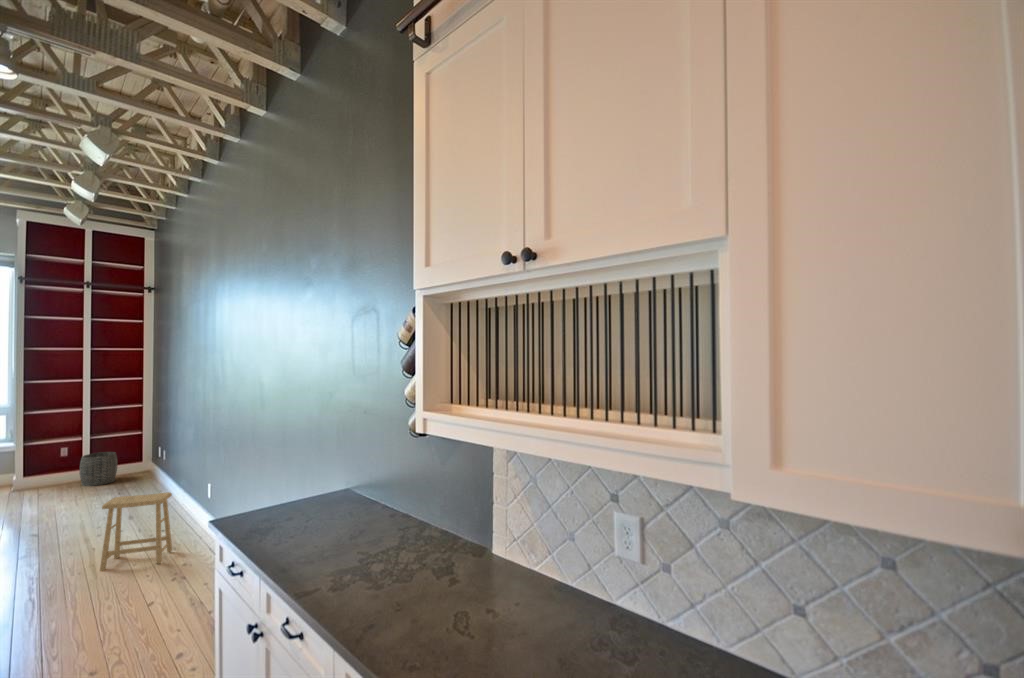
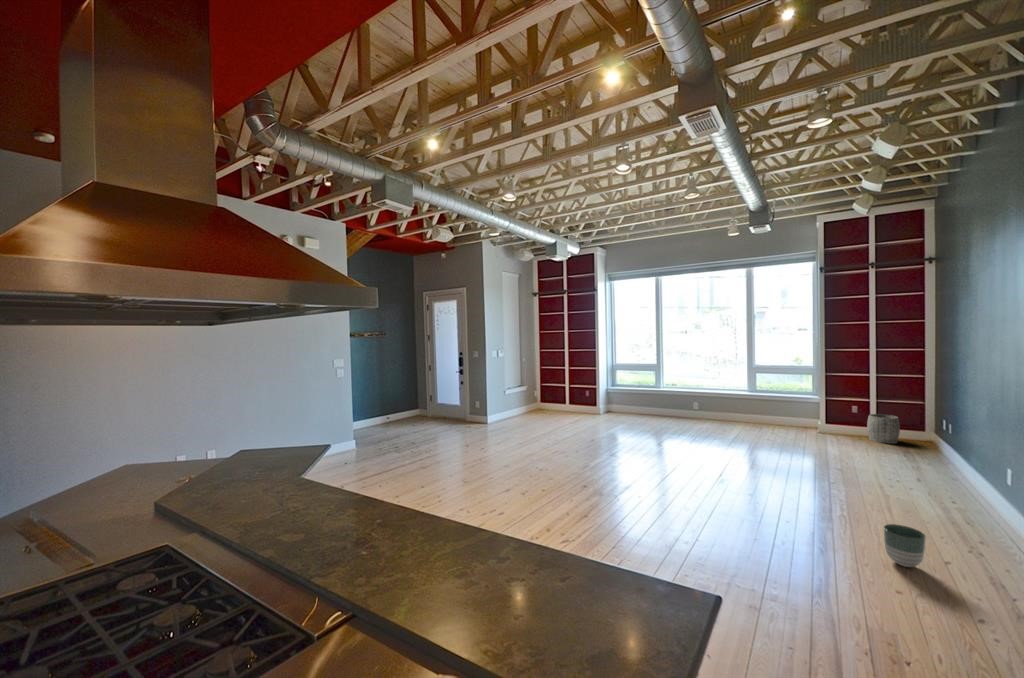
footstool: present [100,492,172,571] -> none [891,454,963,531]
planter: none [84,583,133,636] -> present [884,524,926,567]

